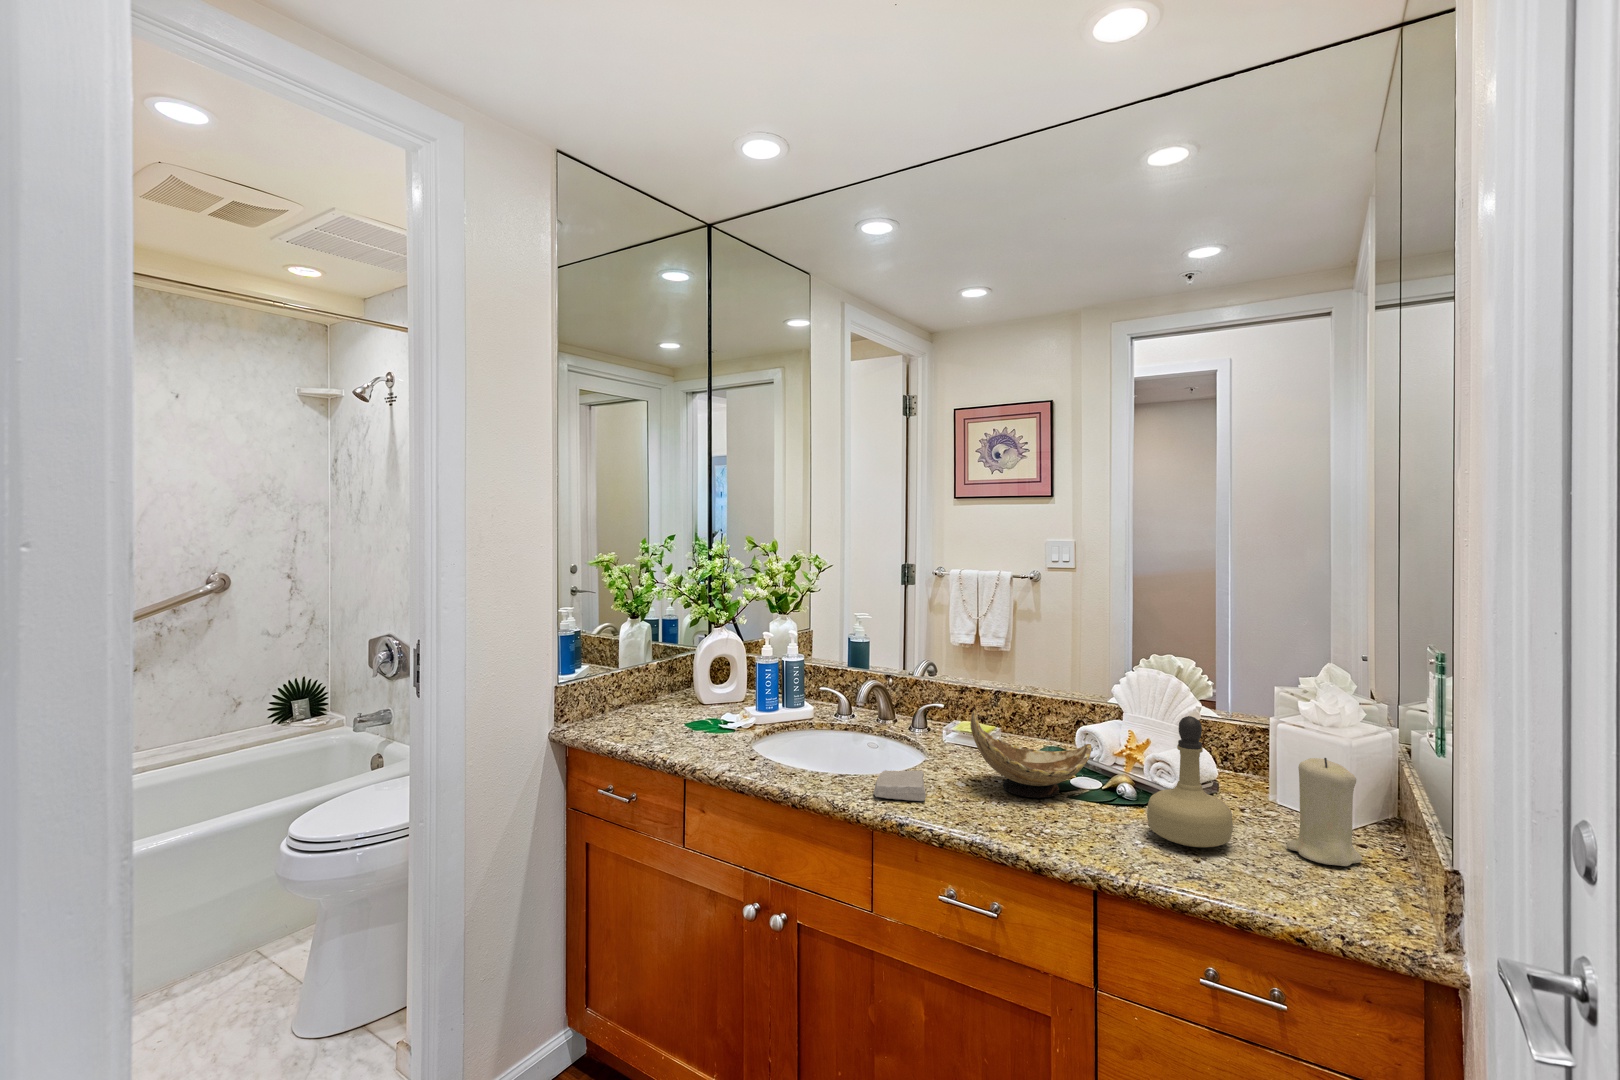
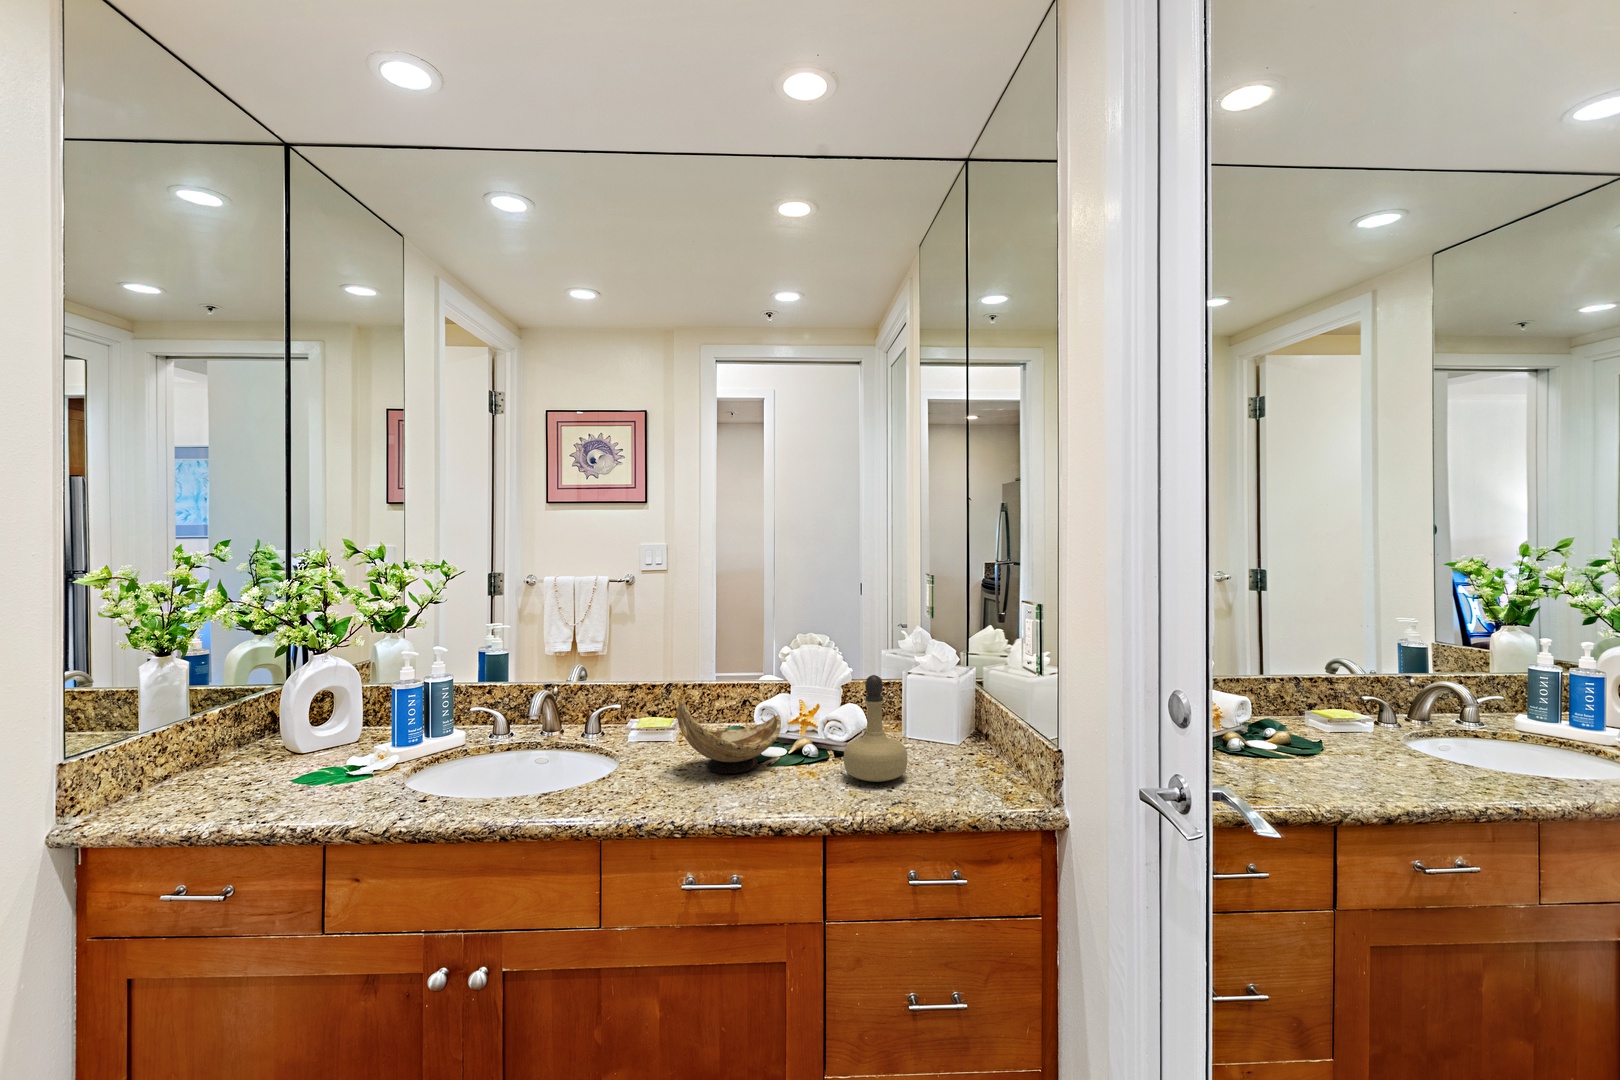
candle: present [1286,758,1362,866] -> none [937,692,985,772]
soap bar: present [874,770,926,801] -> none [590,769,648,805]

